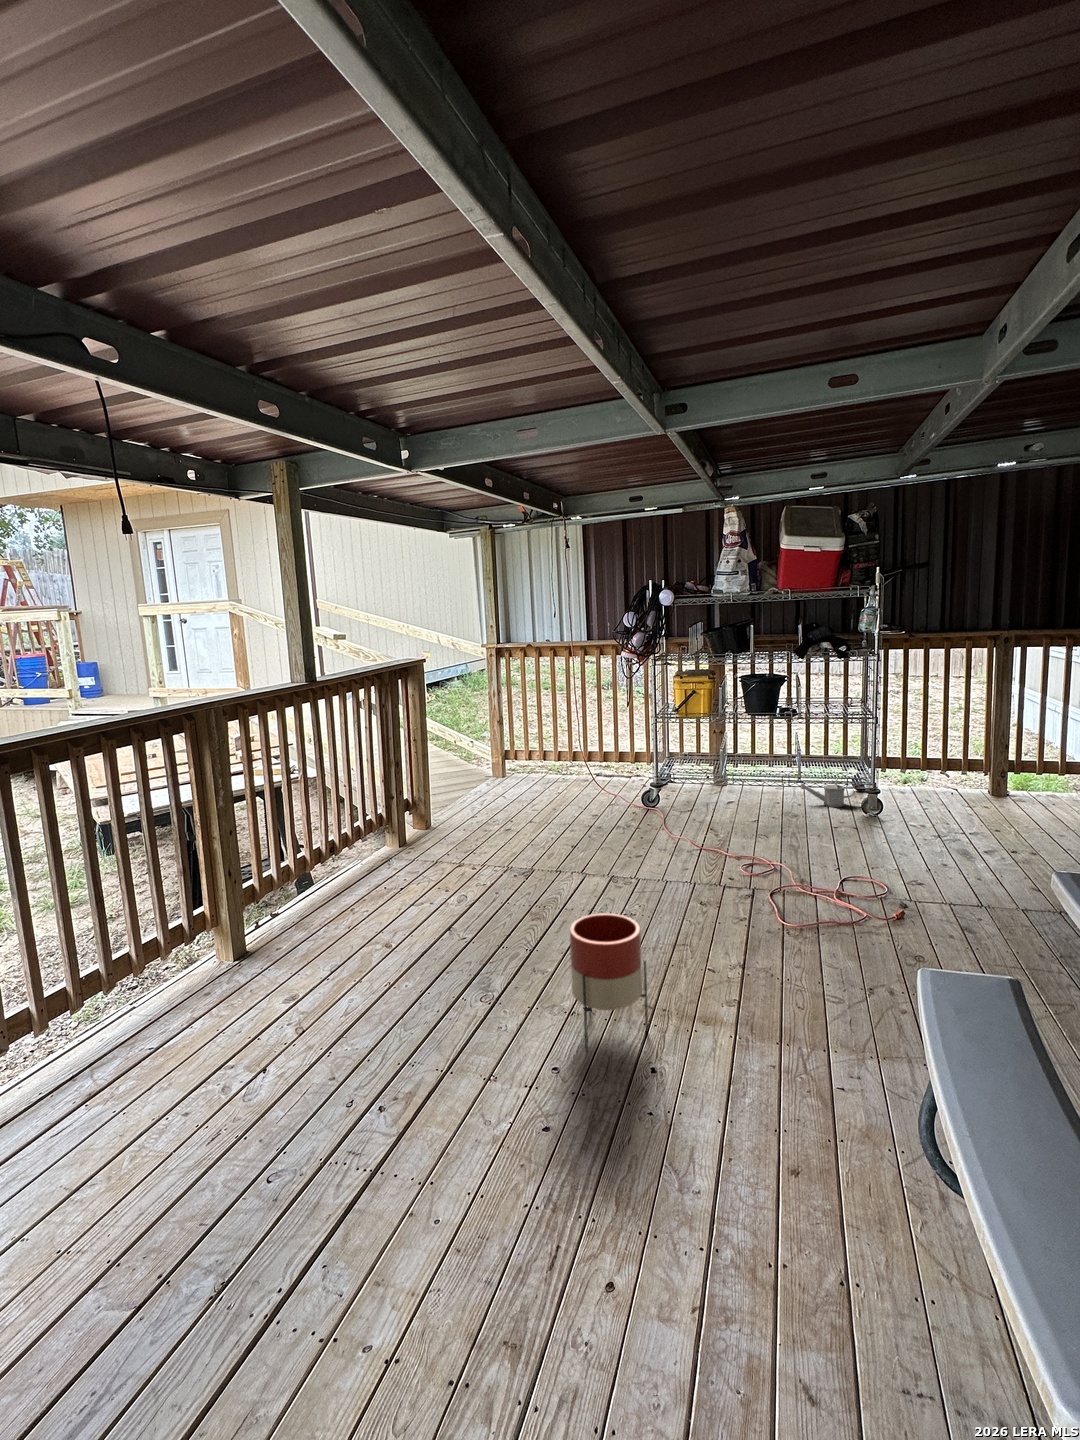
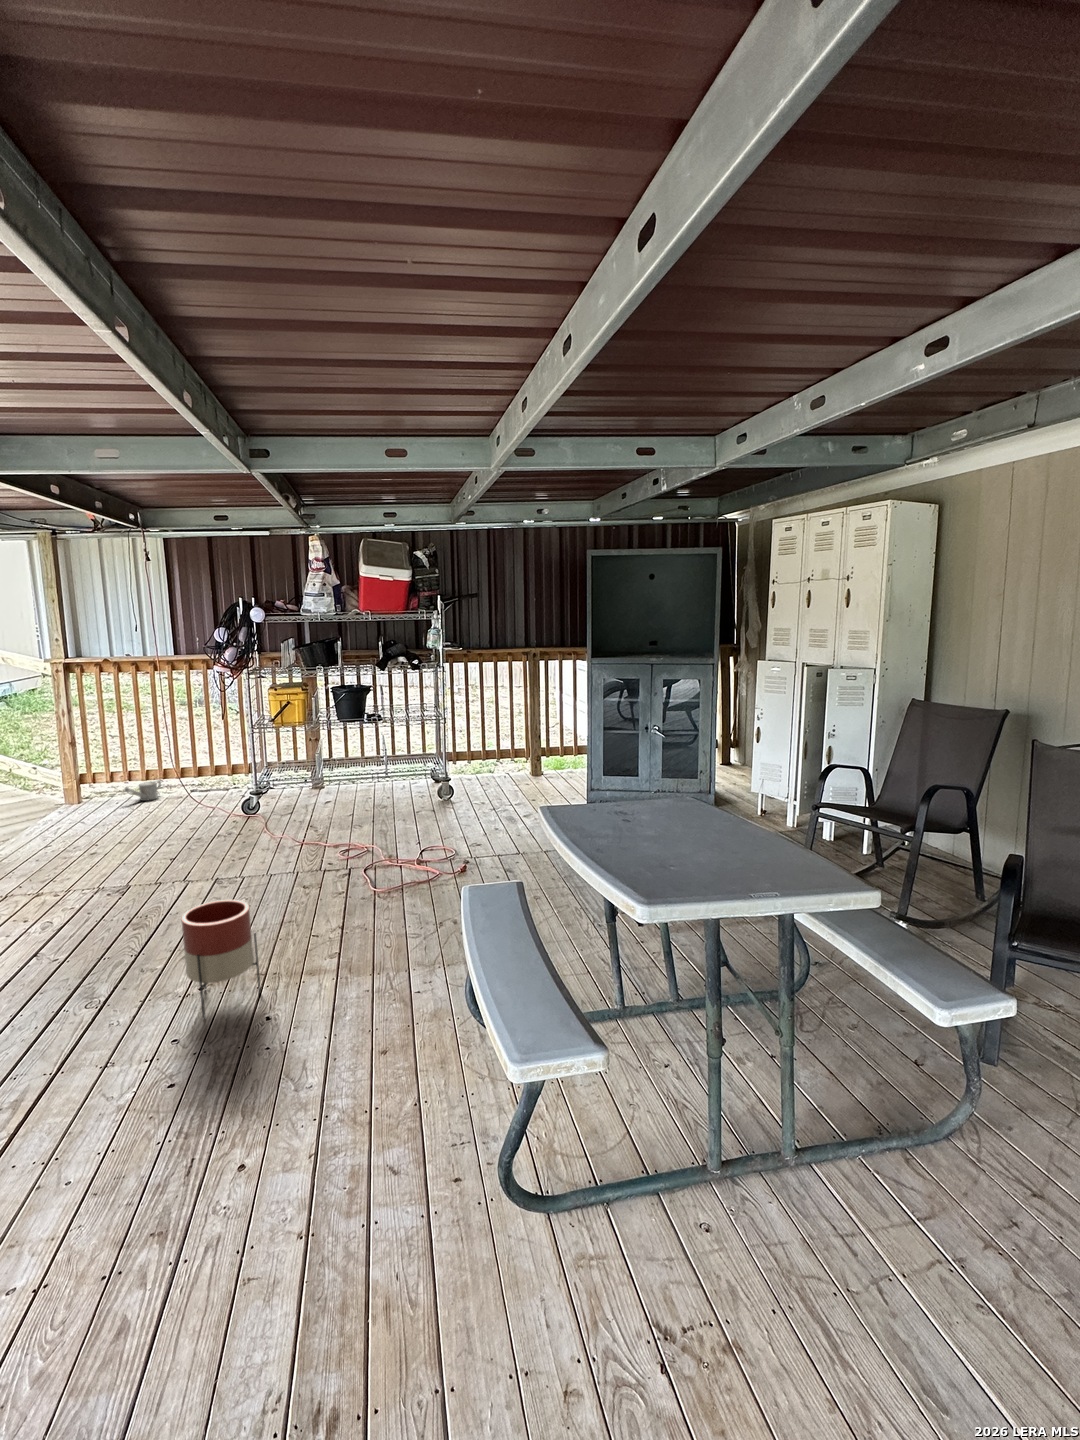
watering can: present [801,783,855,807] -> present [125,780,161,801]

